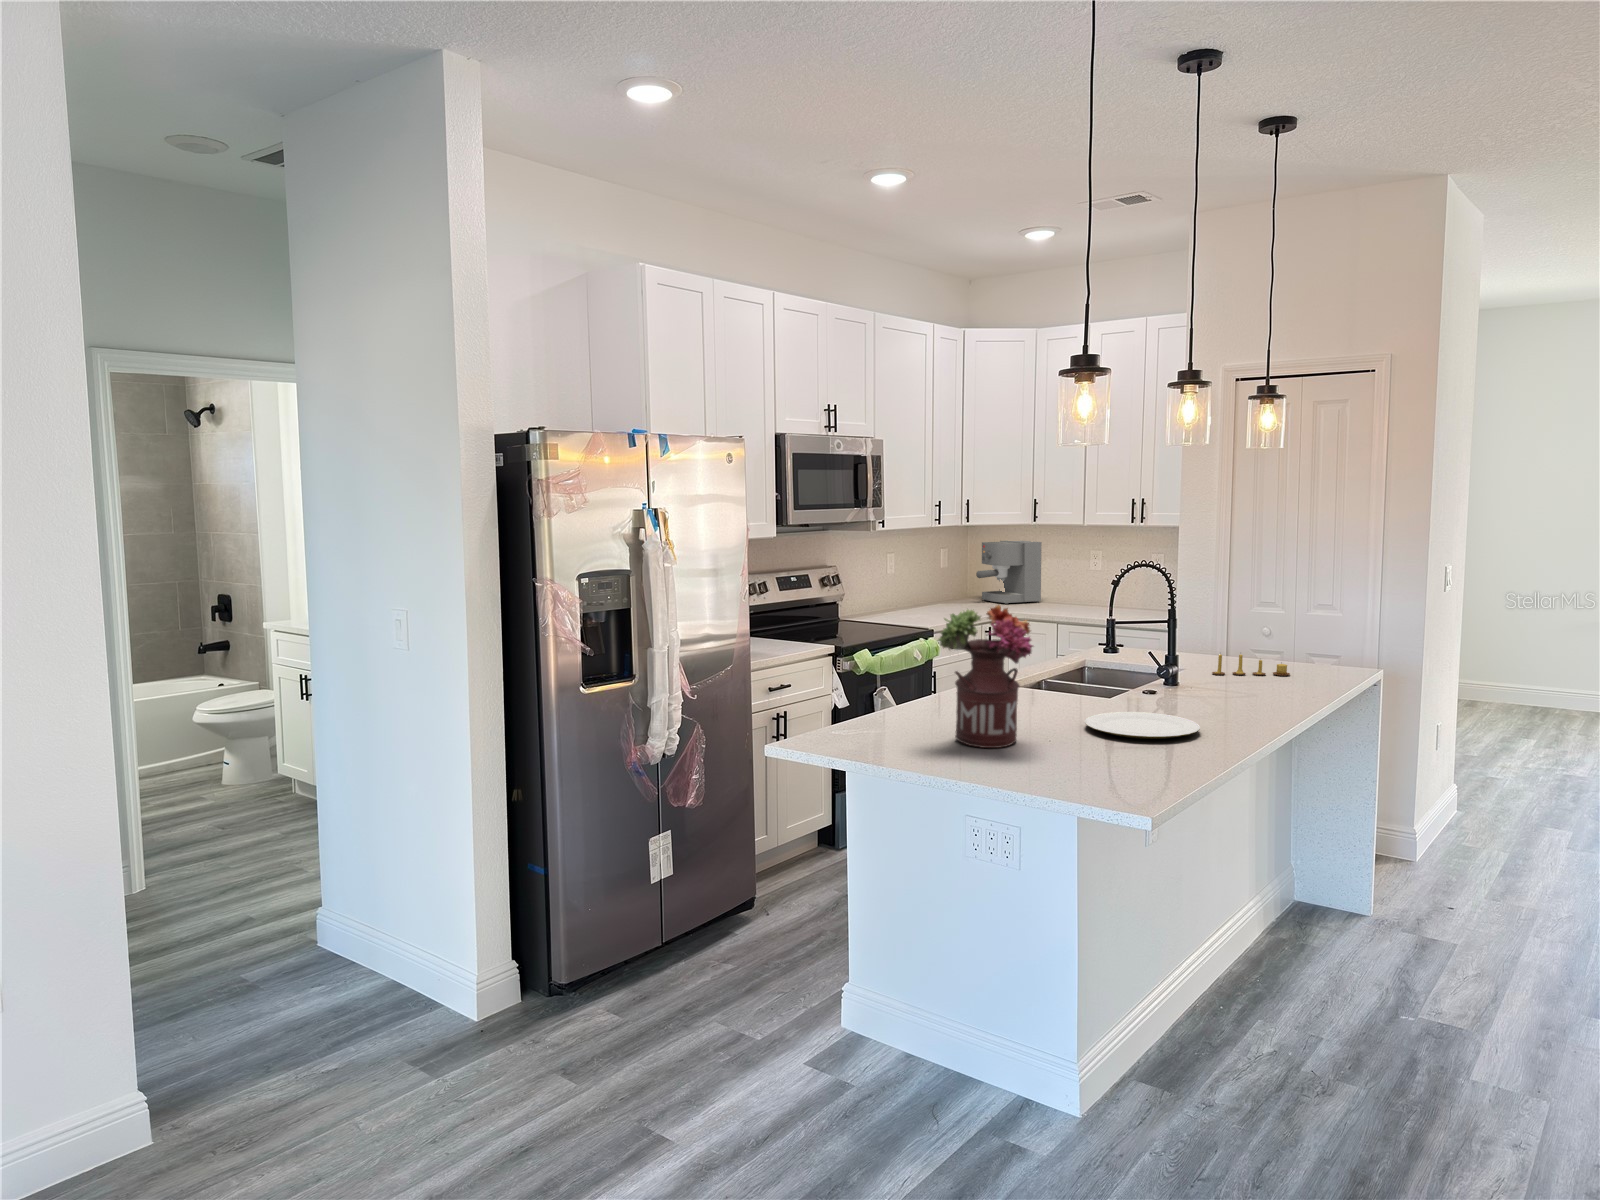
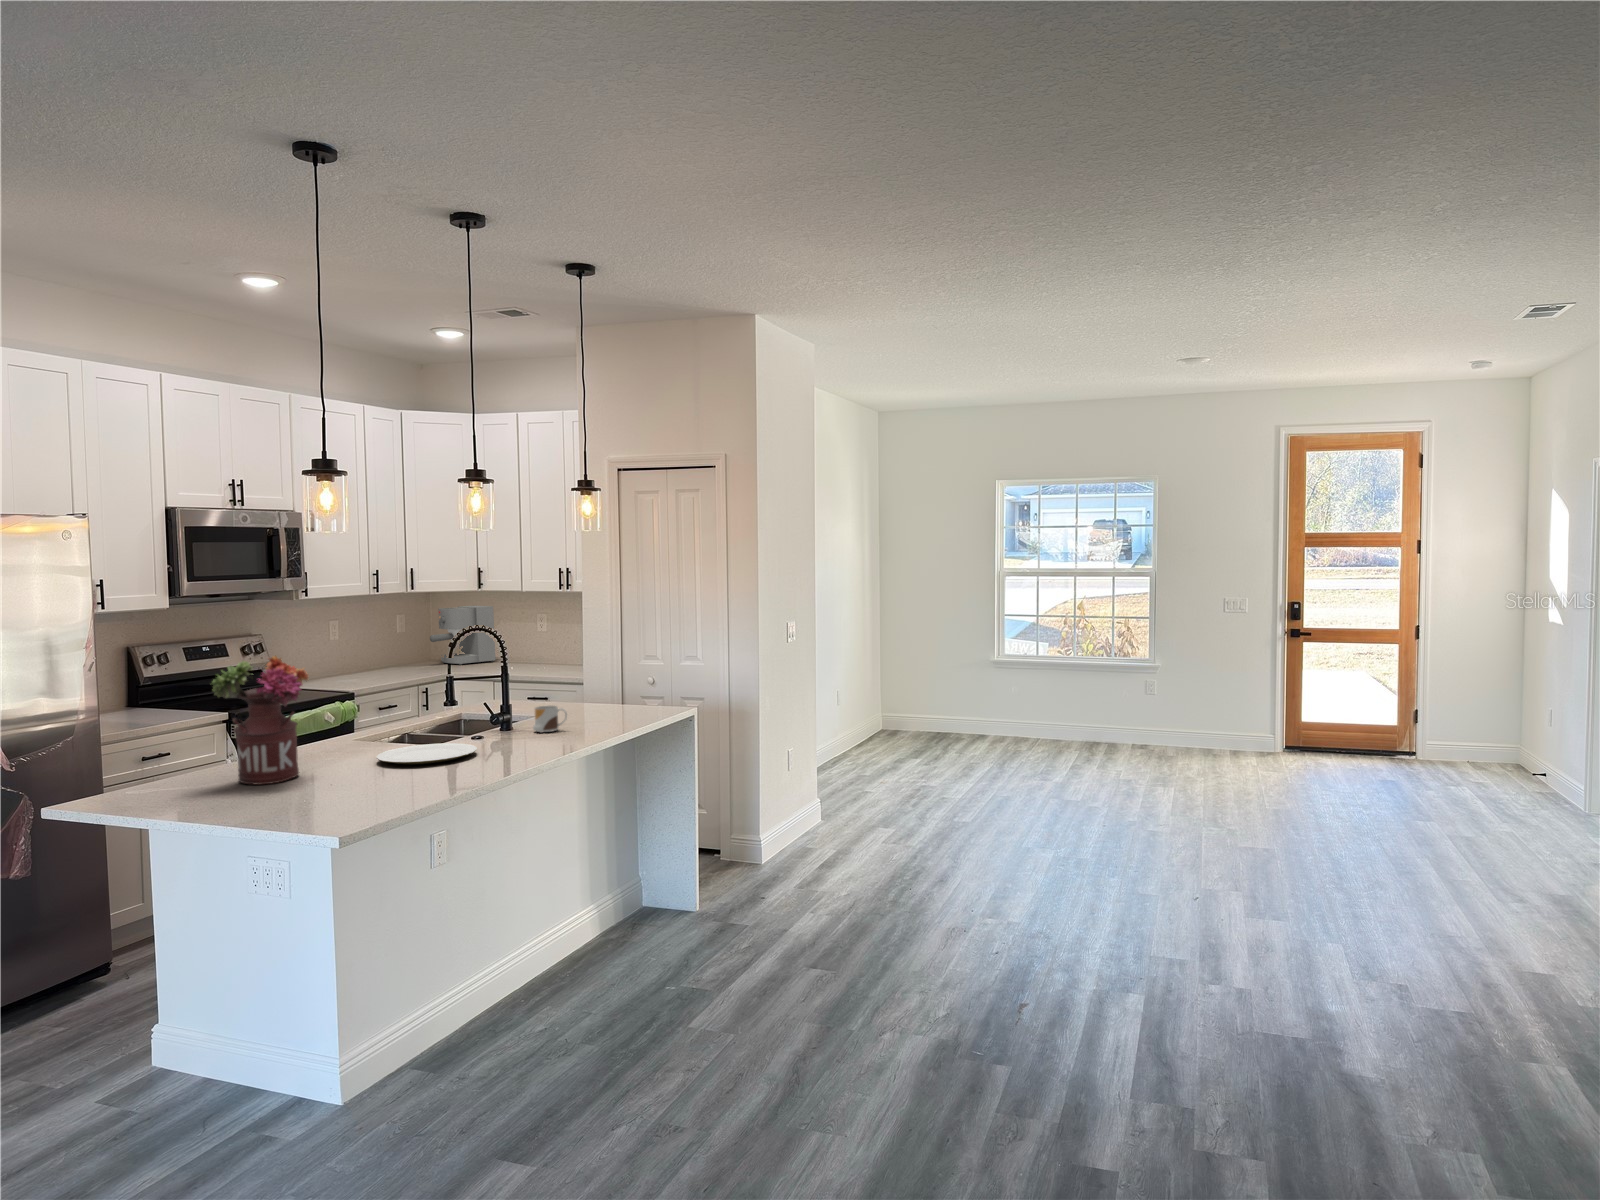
candle: present [1212,654,1290,676] -> none [554,689,618,710]
mug: none [1228,674,1274,706] -> present [533,706,567,732]

